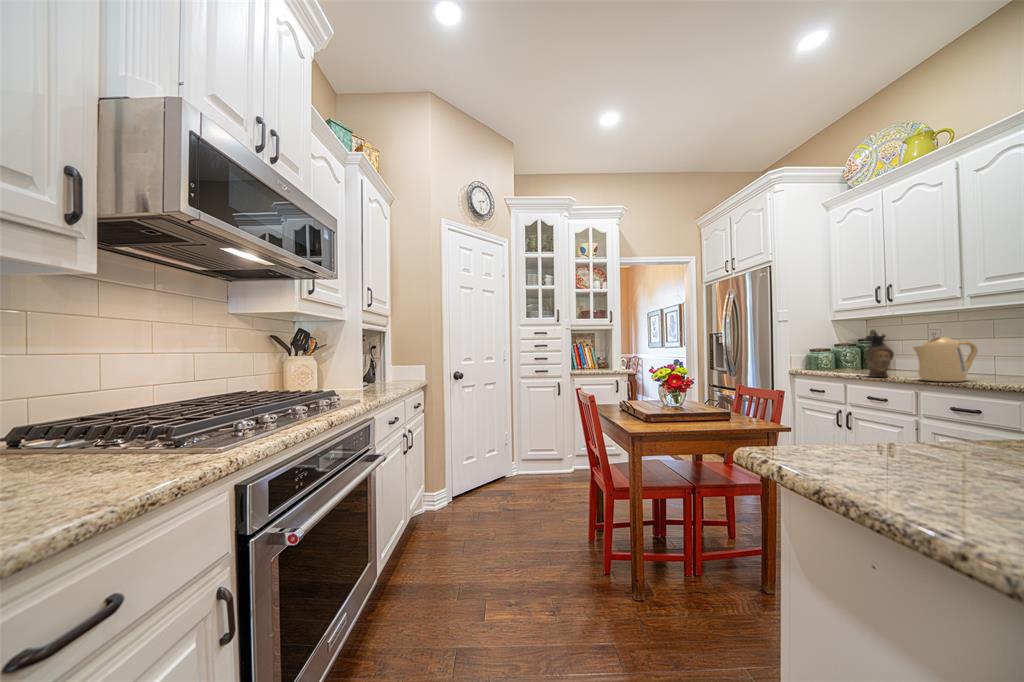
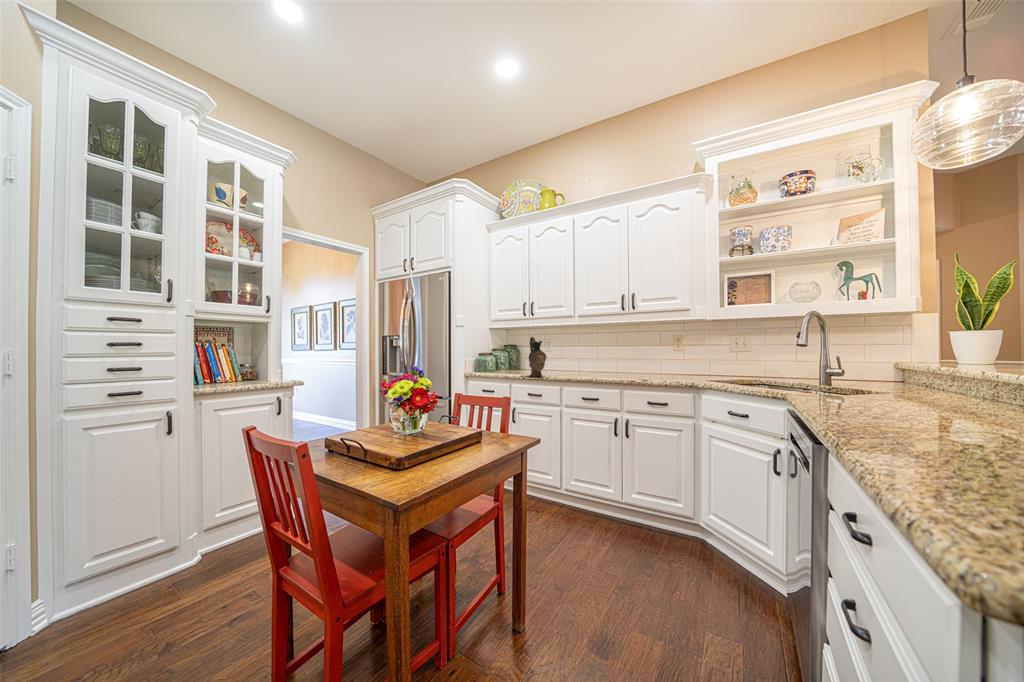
kettle: present [913,337,978,382] -> none [562,344,592,378]

